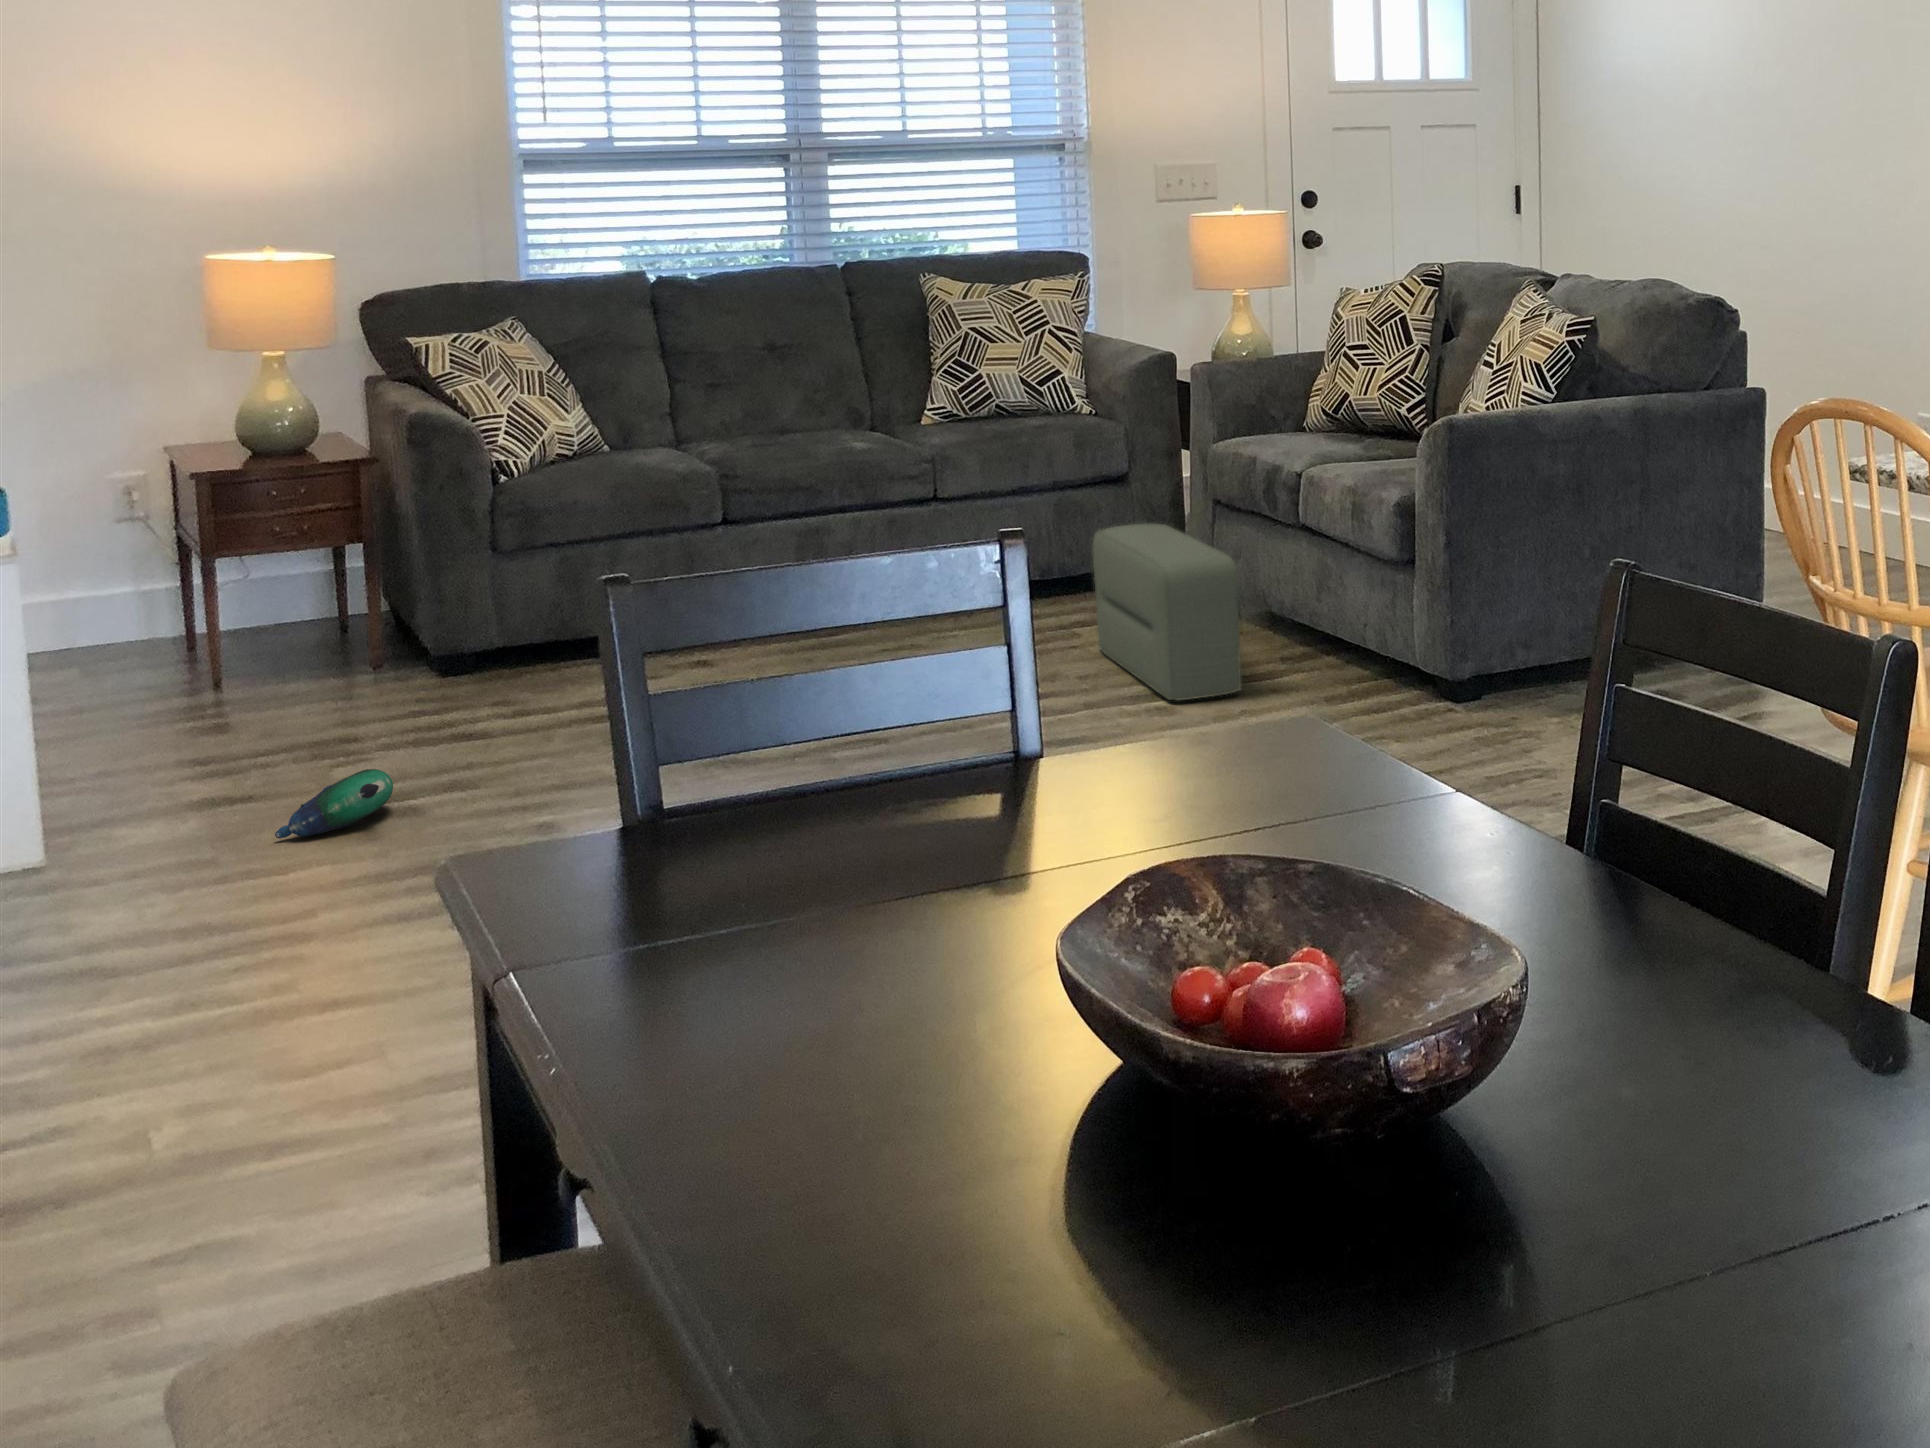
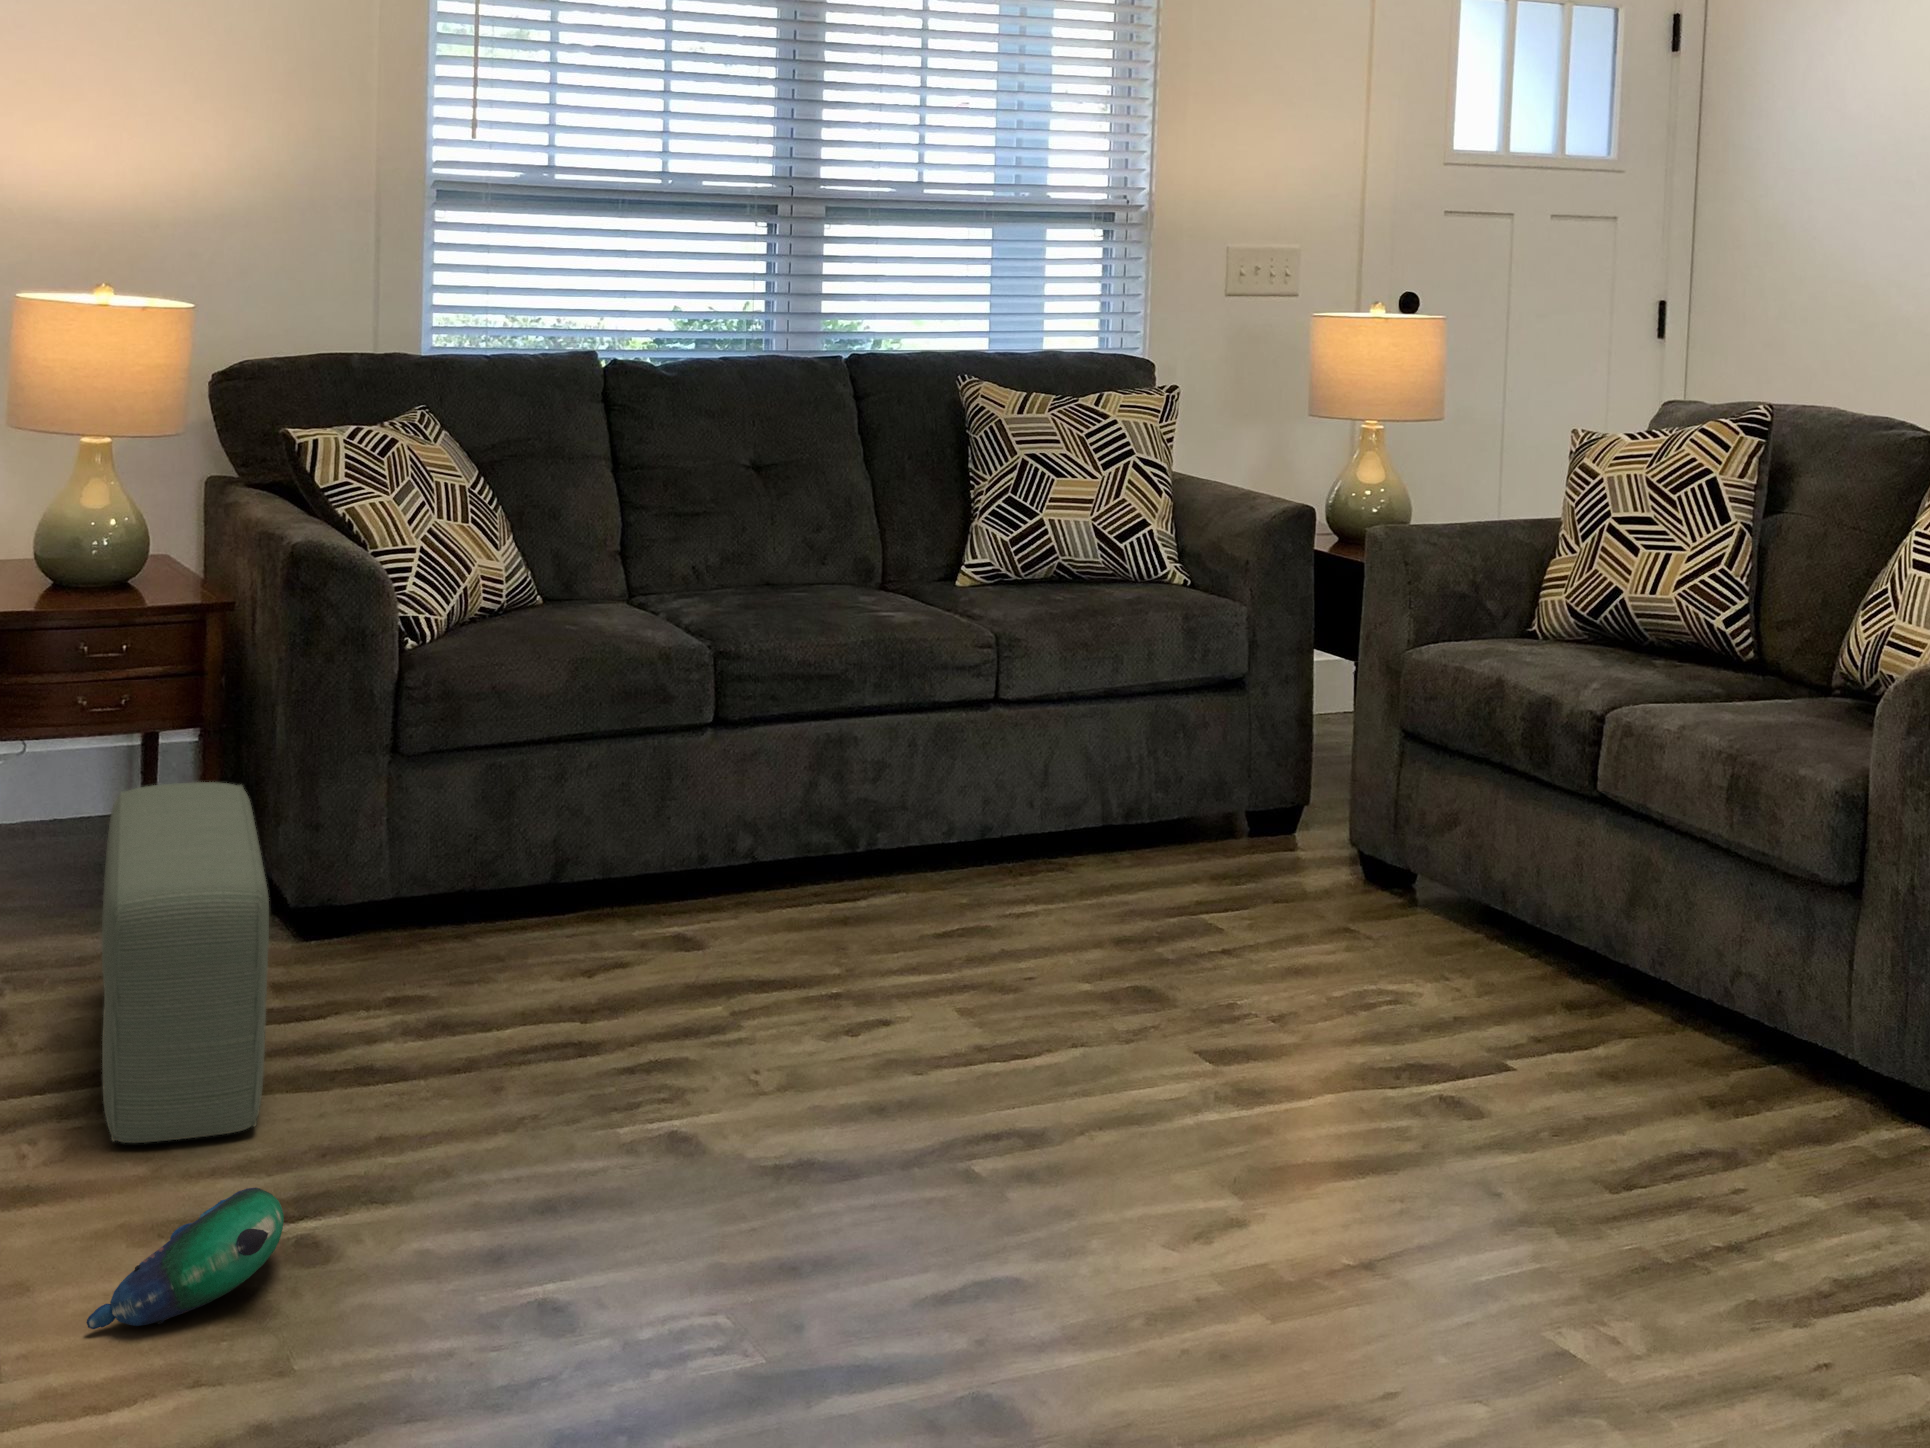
pouf: present [1093,524,1241,701] -> present [102,782,269,1143]

